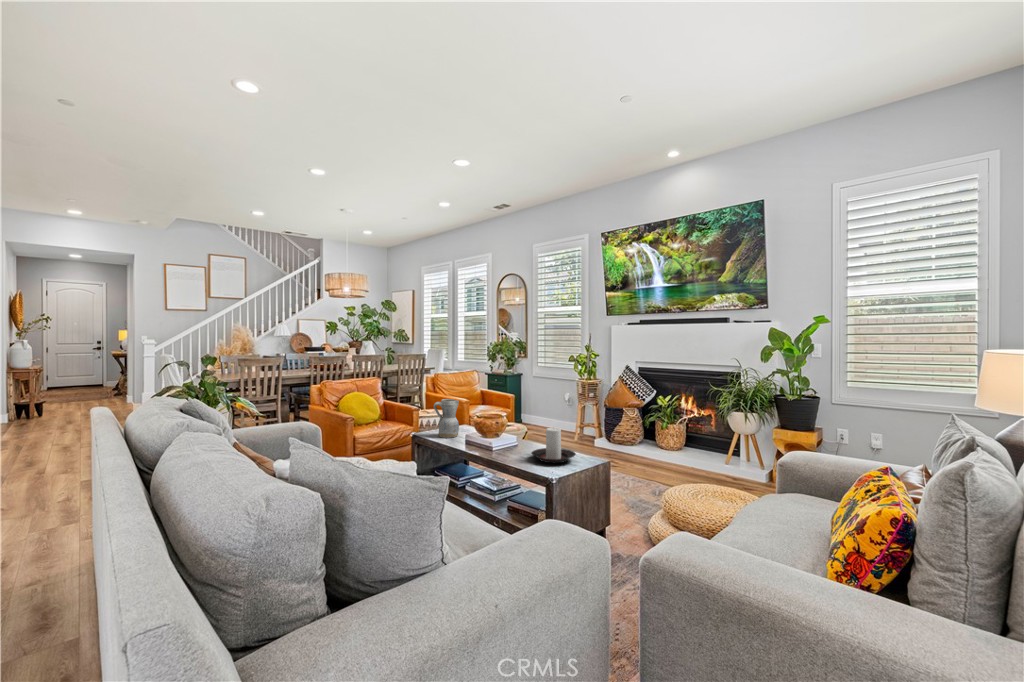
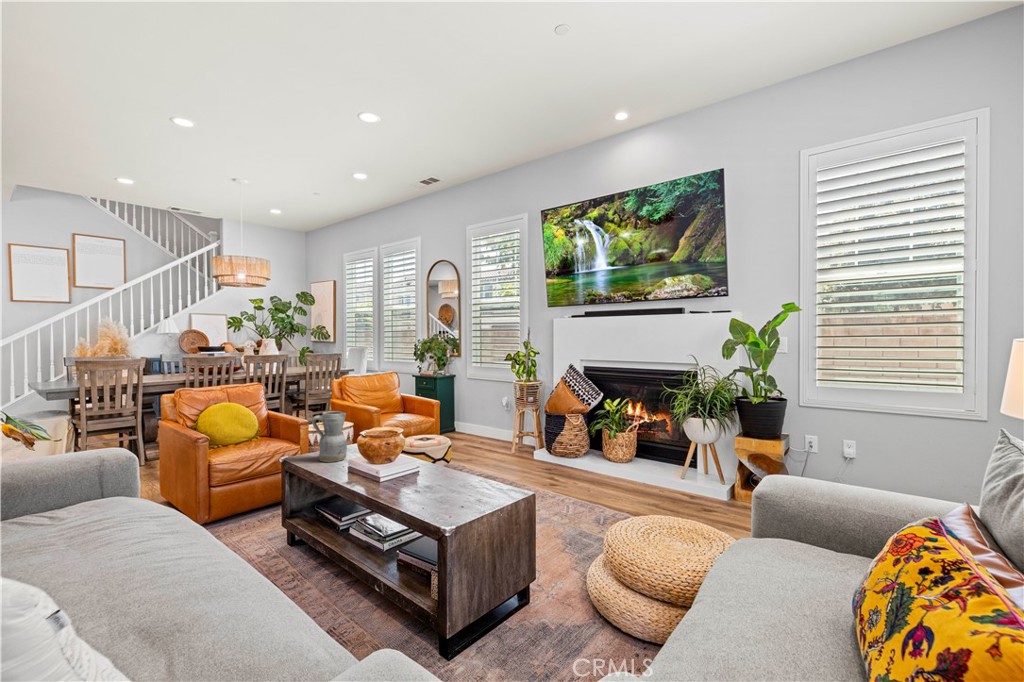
candle holder: present [531,428,576,463] -> none [428,447,487,497]

